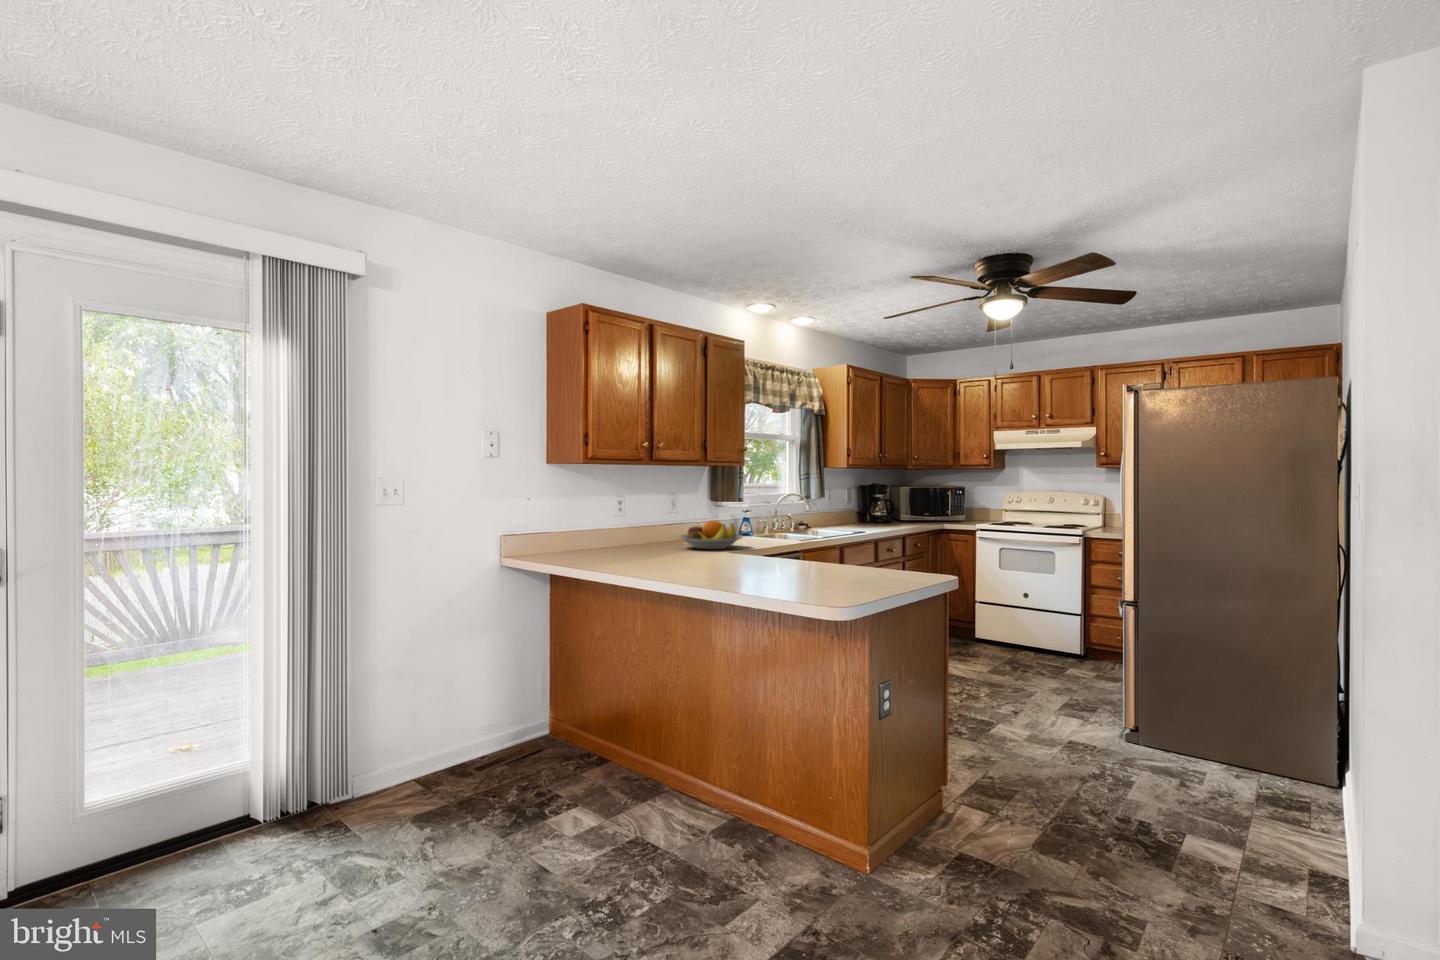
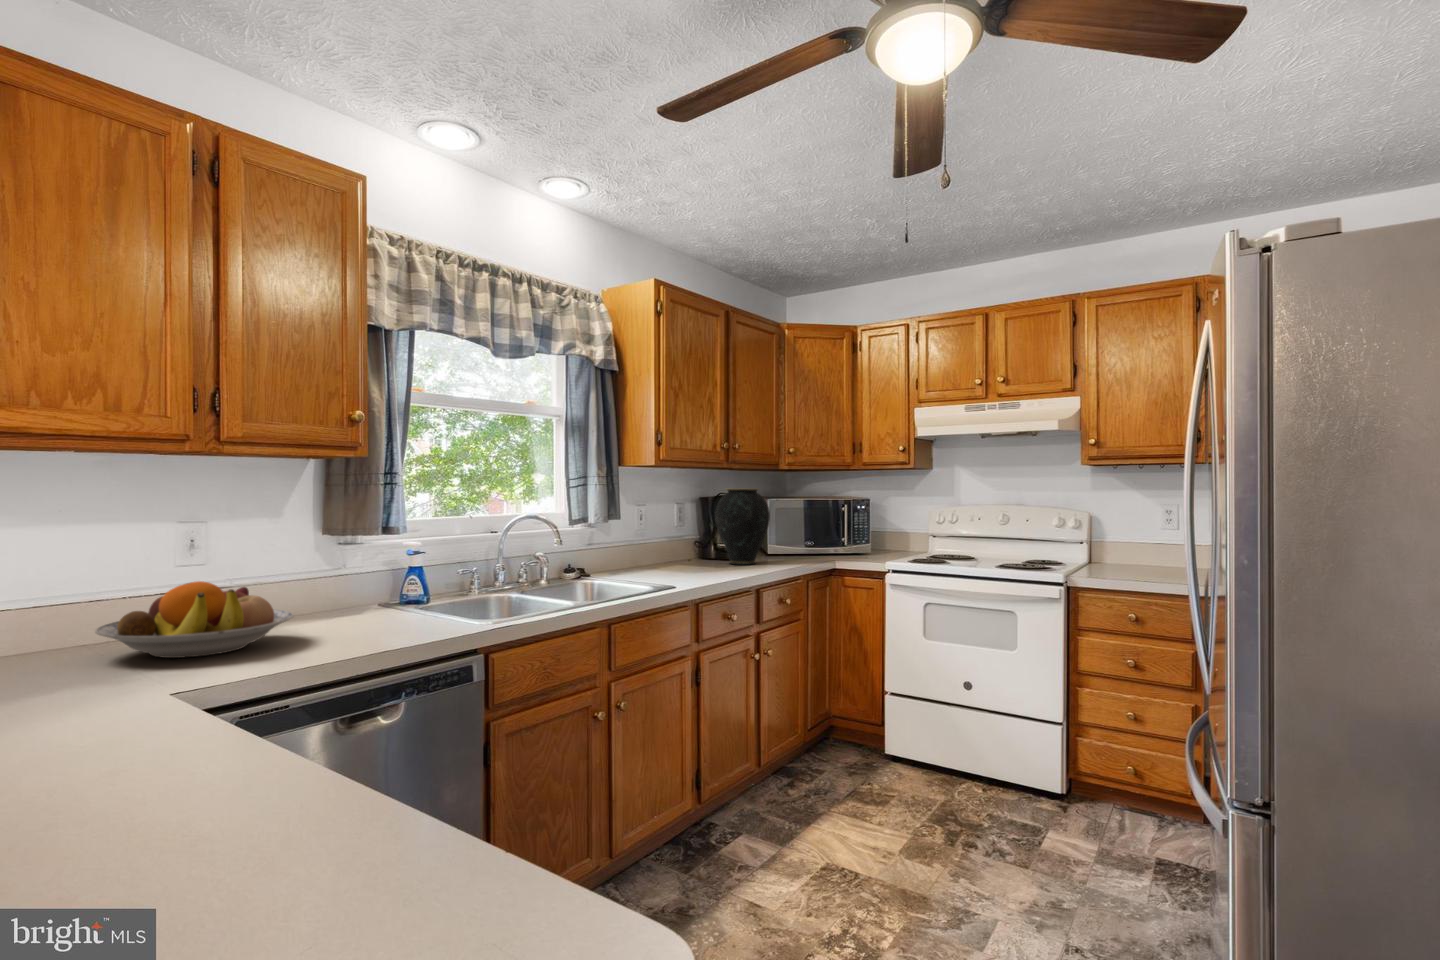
vase: none [873,481,906,525] -> present [715,489,770,565]

